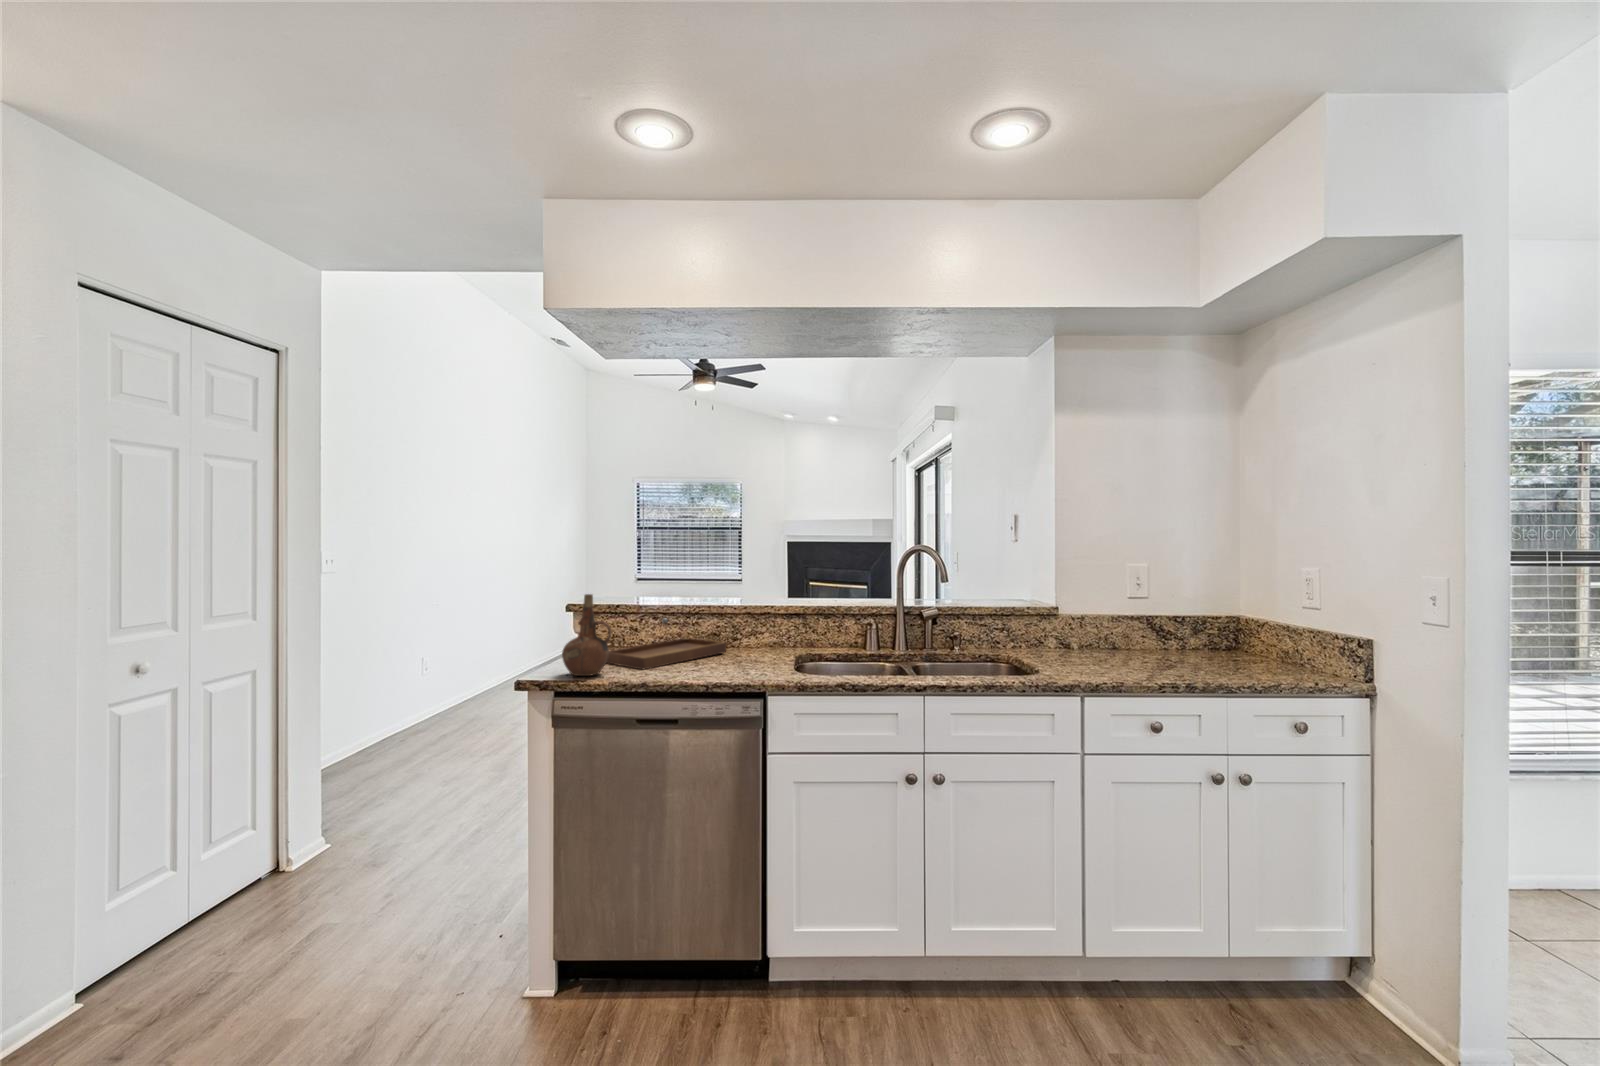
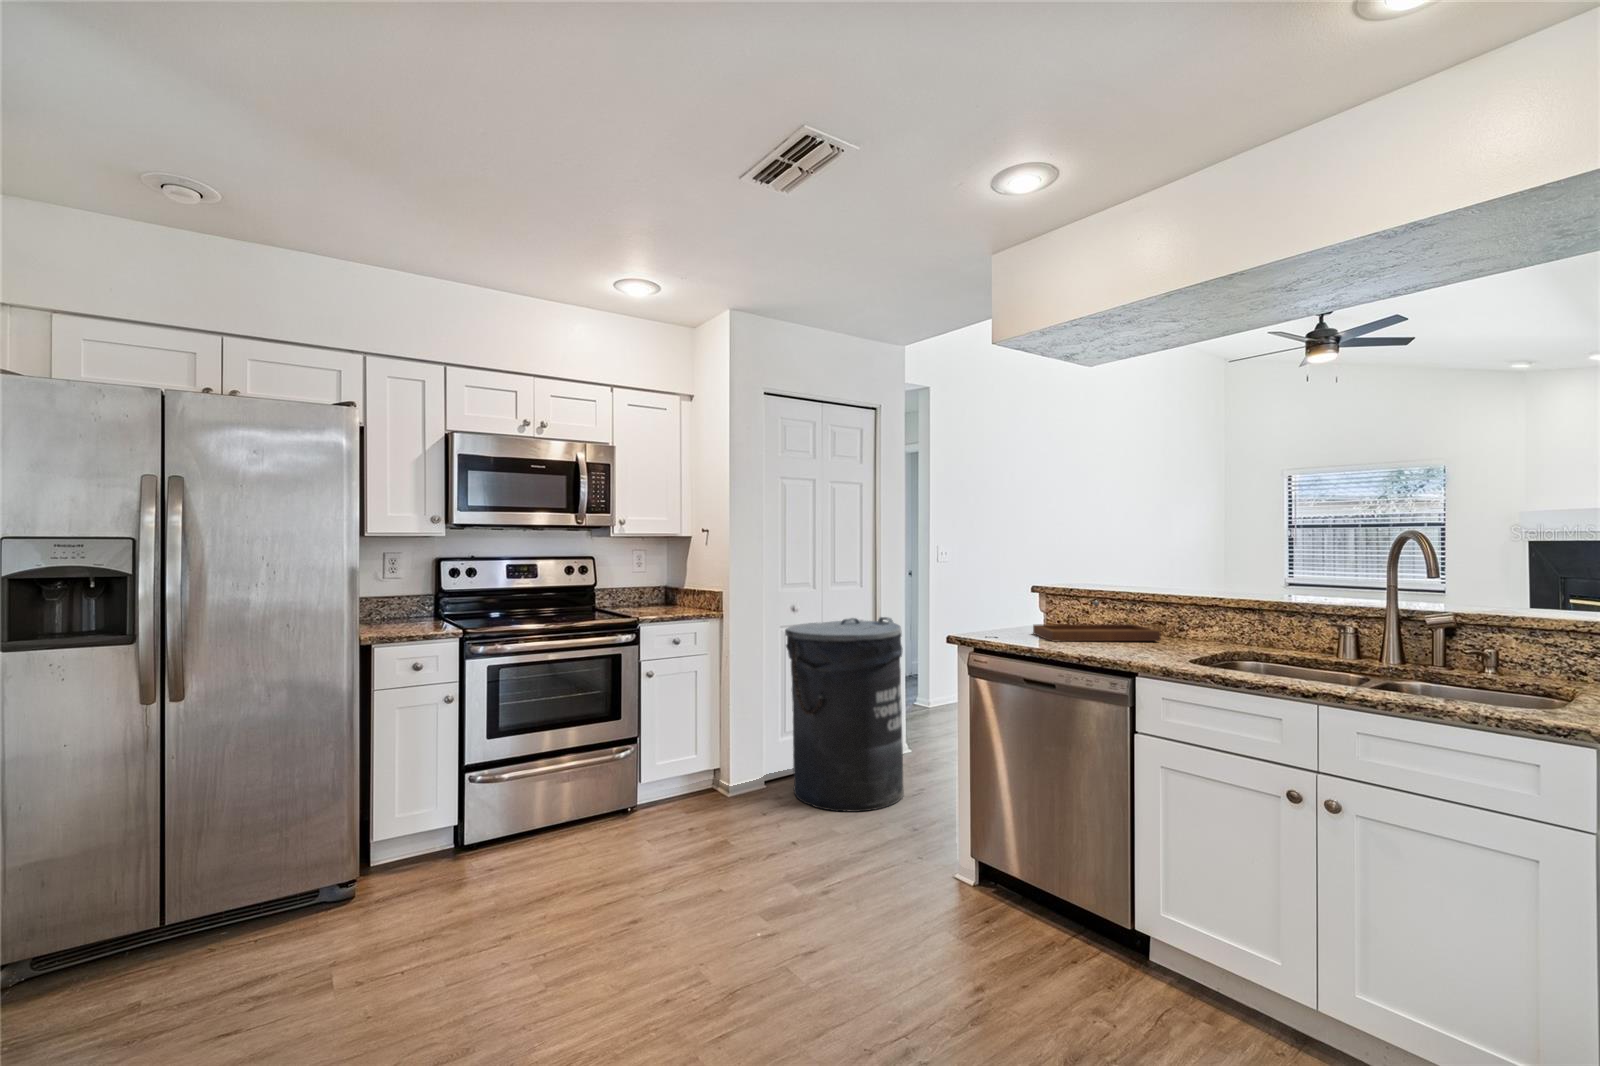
ceramic pitcher: present [562,594,612,676] -> none [981,571,1021,639]
trash can: none [143,662,375,990] -> present [785,617,904,812]

